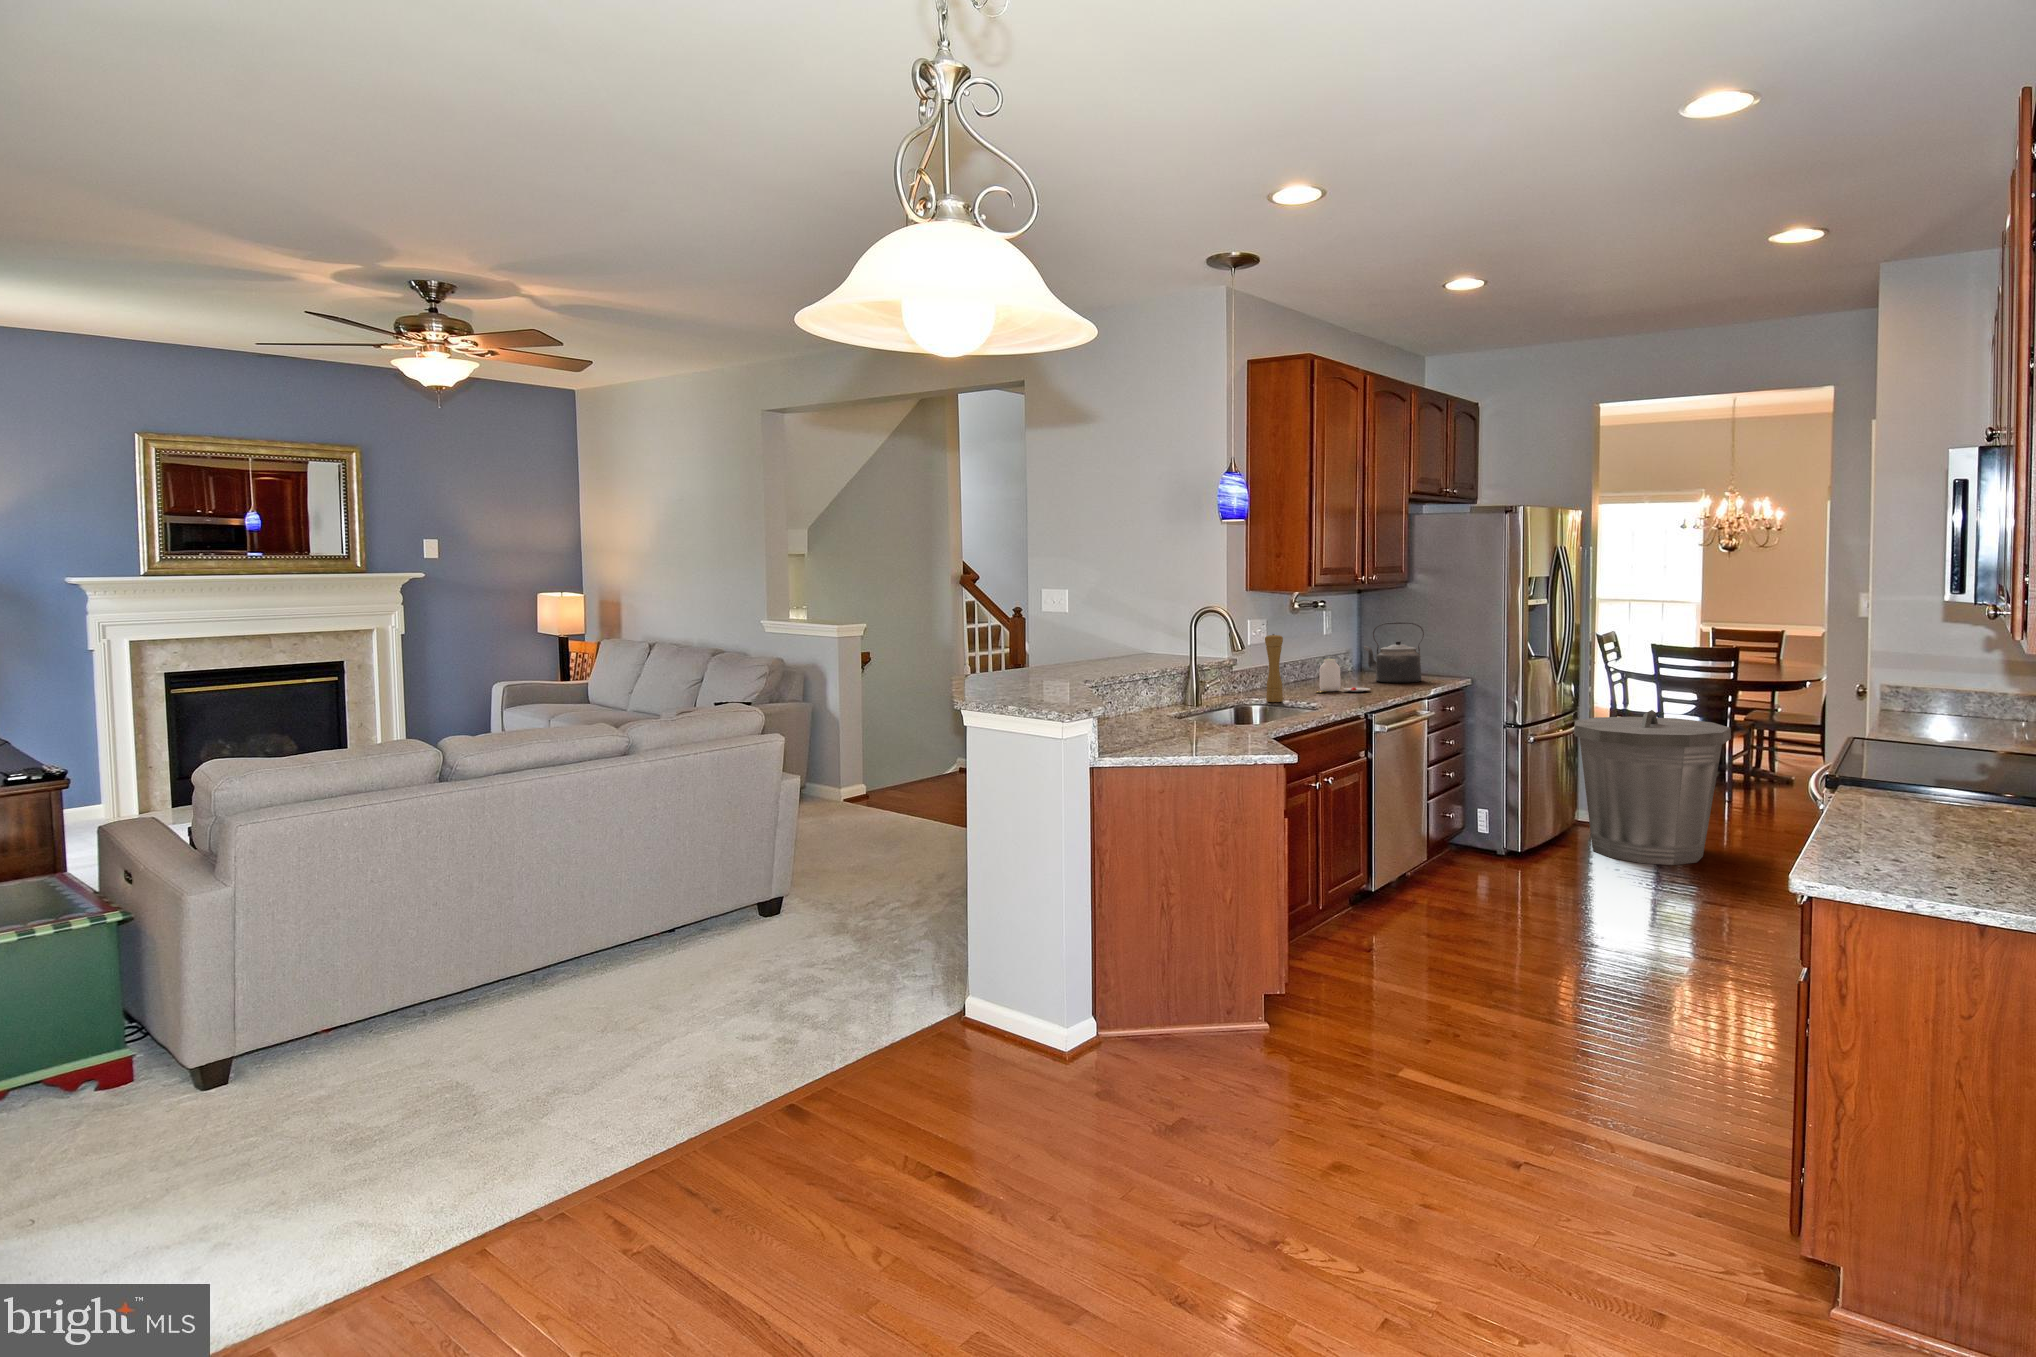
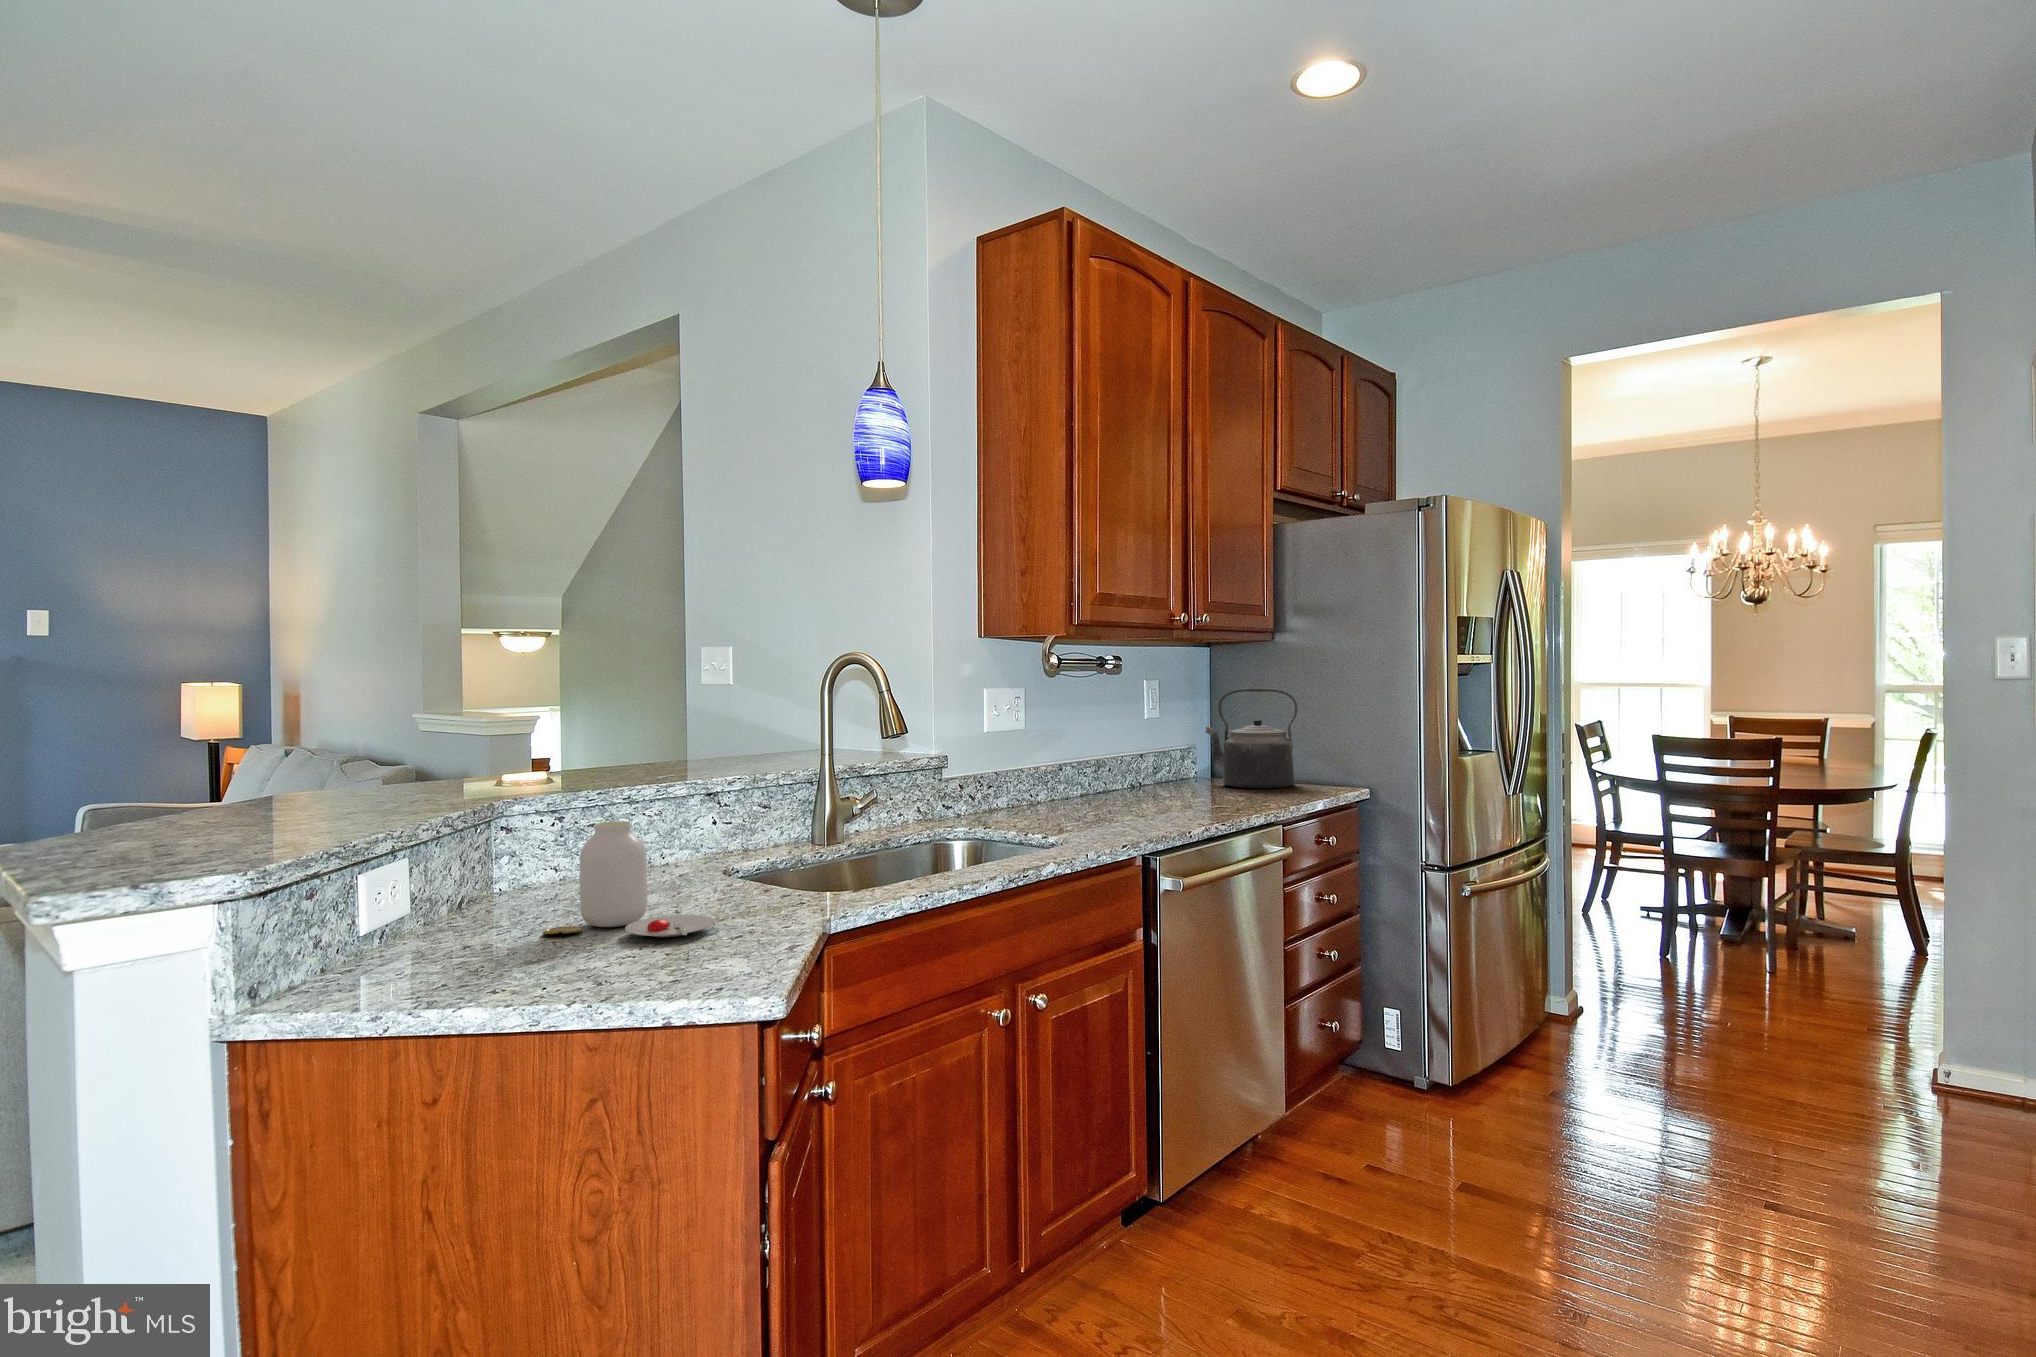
pepper mill: present [1265,634,1283,702] -> none [994,700,1025,823]
jar: present [1316,659,1370,693] -> present [542,821,714,937]
trash can: present [1574,710,1731,865] -> none [1539,841,1791,1111]

